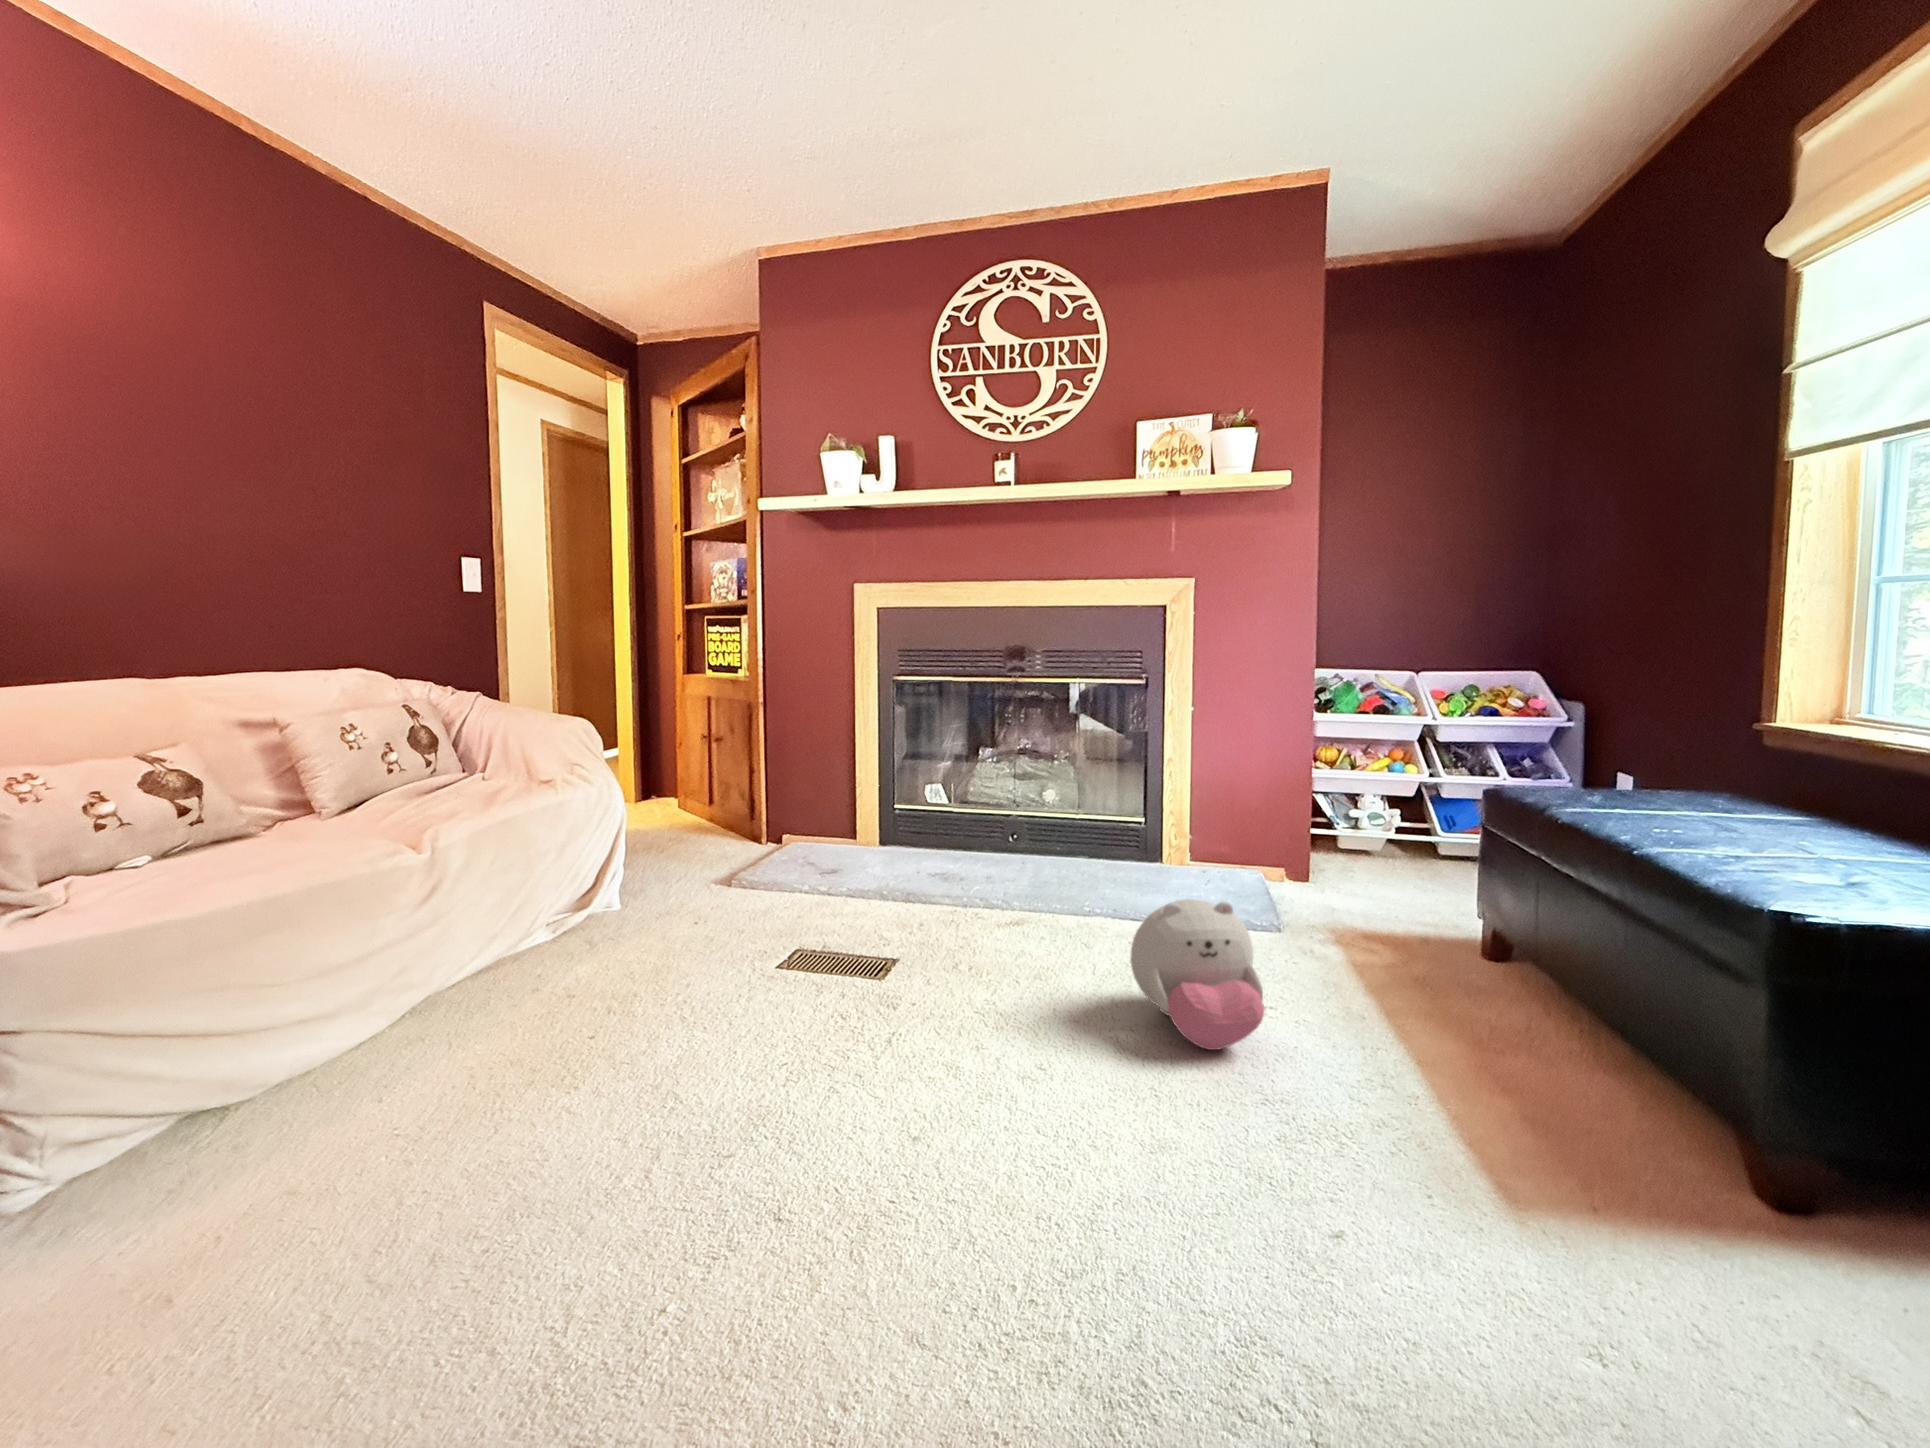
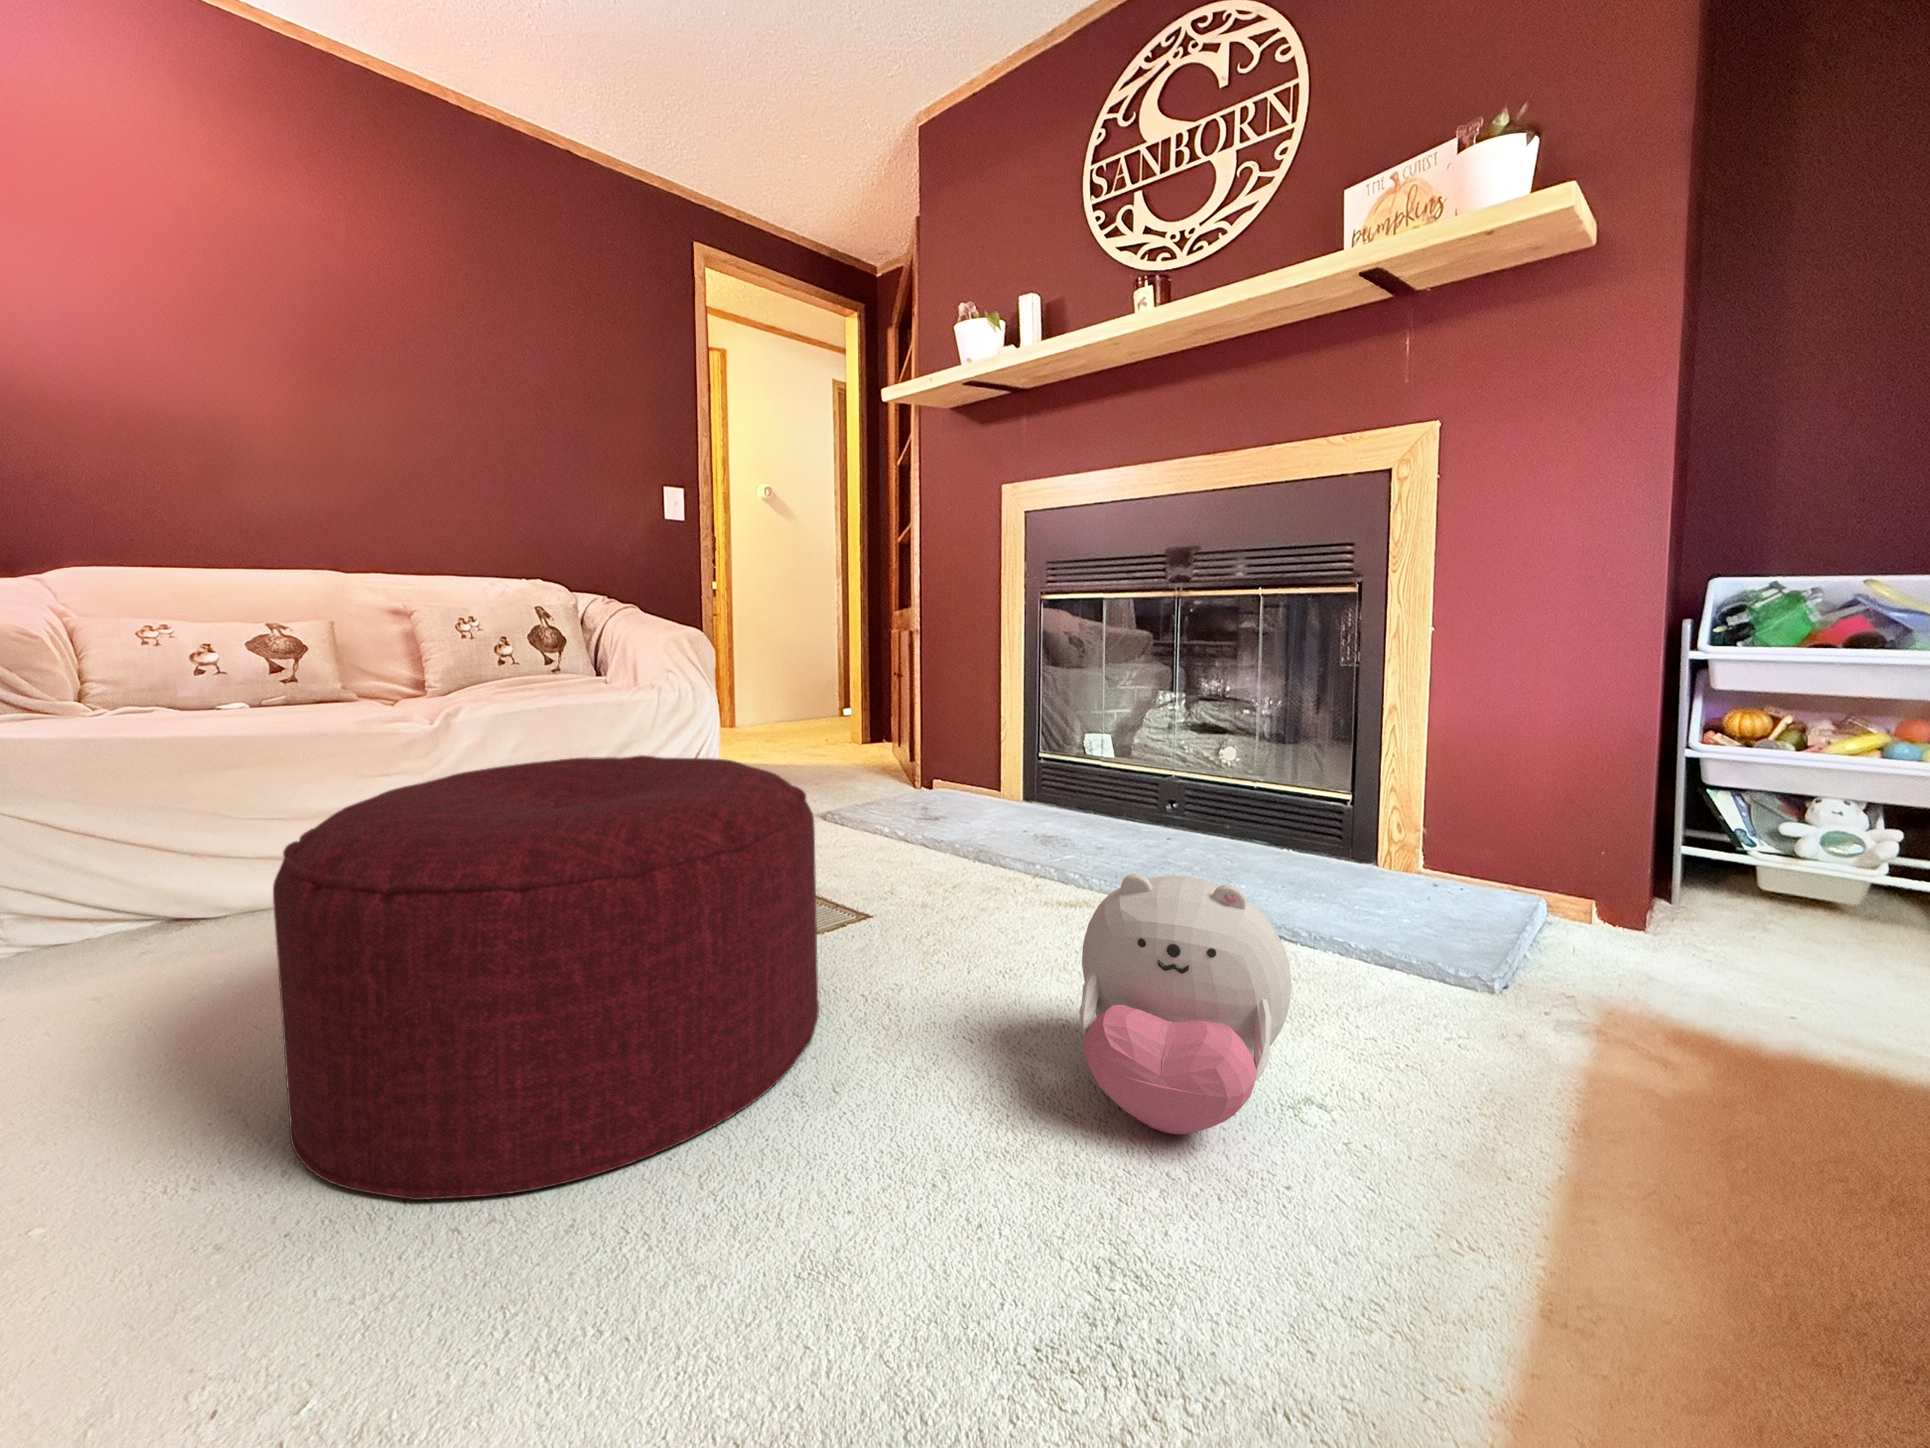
ottoman: none [611,860,986,1238] -> present [273,755,819,1200]

